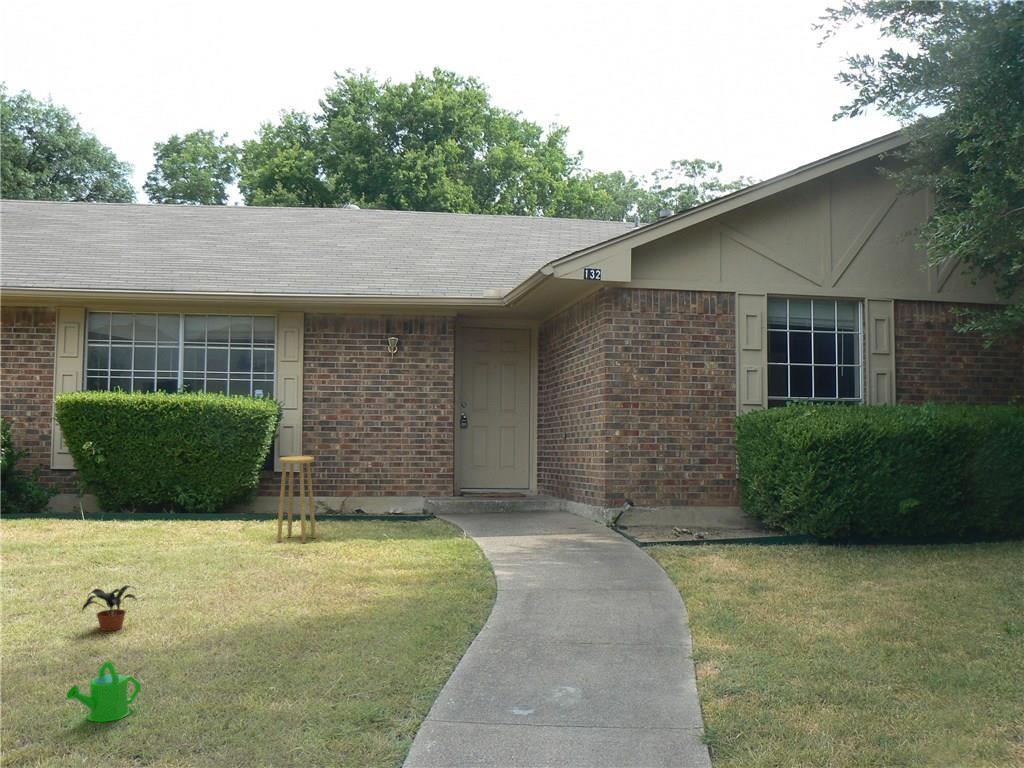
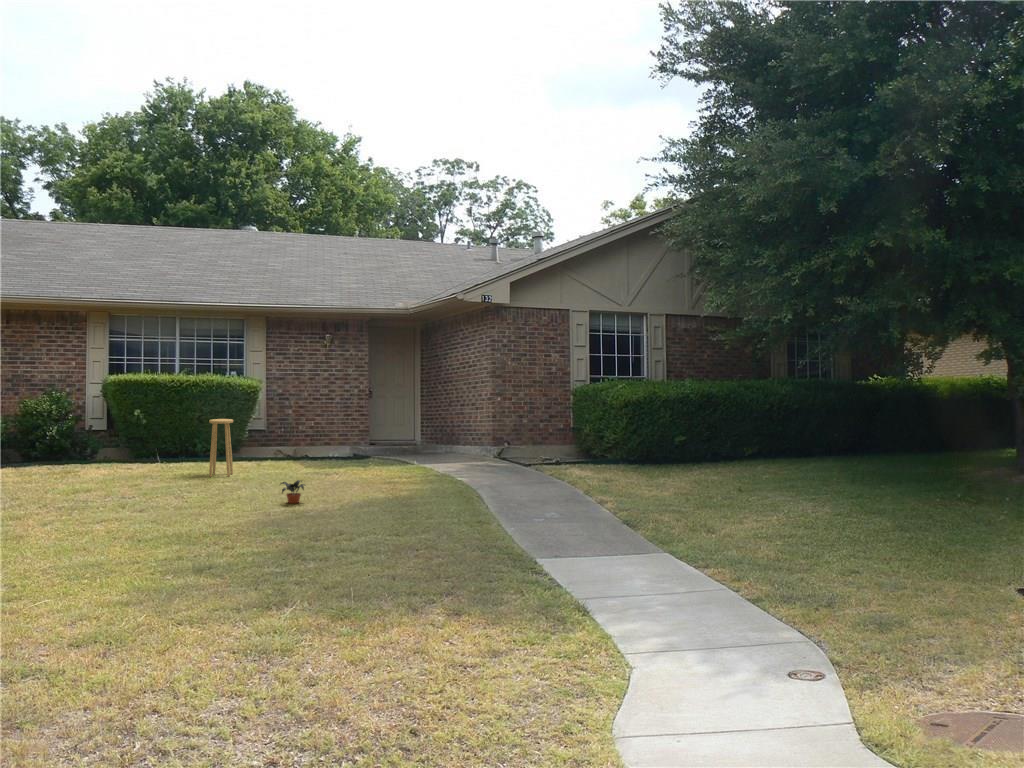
stool: present [277,456,315,543] -> present [209,419,233,477]
watering can: present [66,661,141,722] -> none [348,499,370,526]

